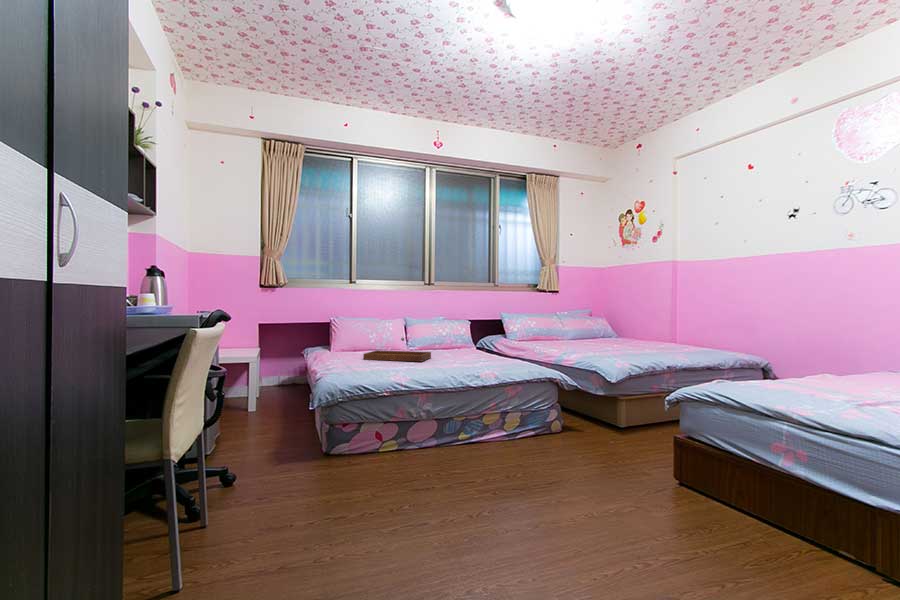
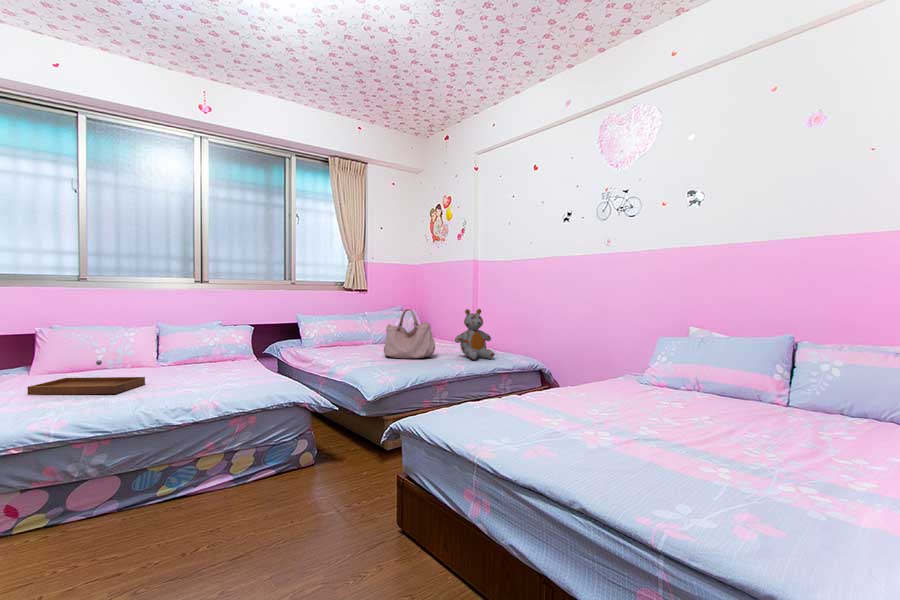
handbag: none [597,305,650,350] -> present [384,309,435,358]
stuffed bear: none [669,305,713,353] -> present [455,309,494,360]

